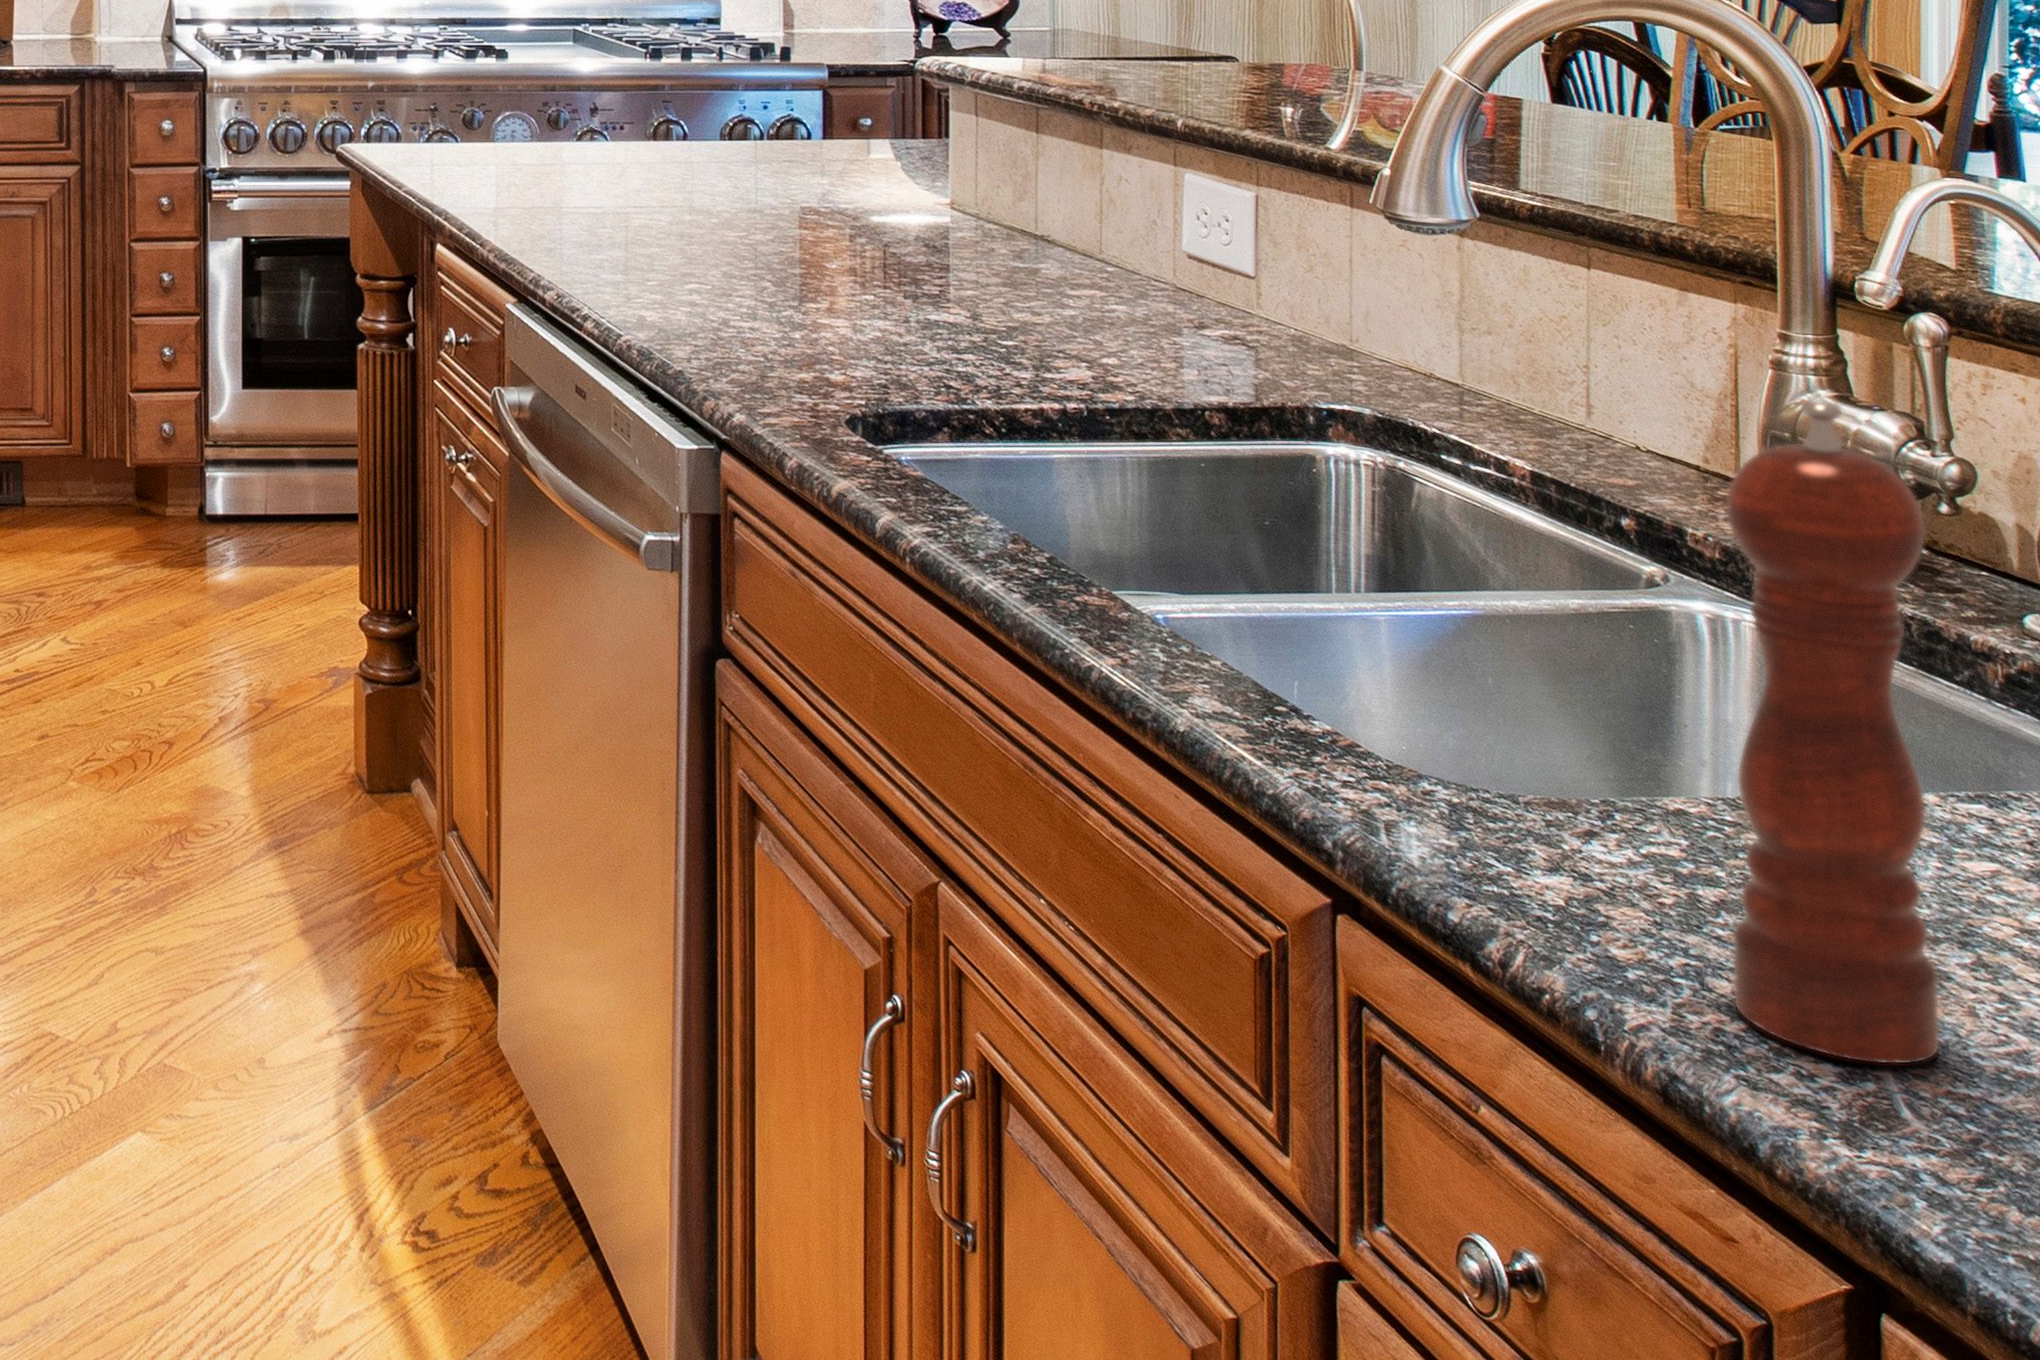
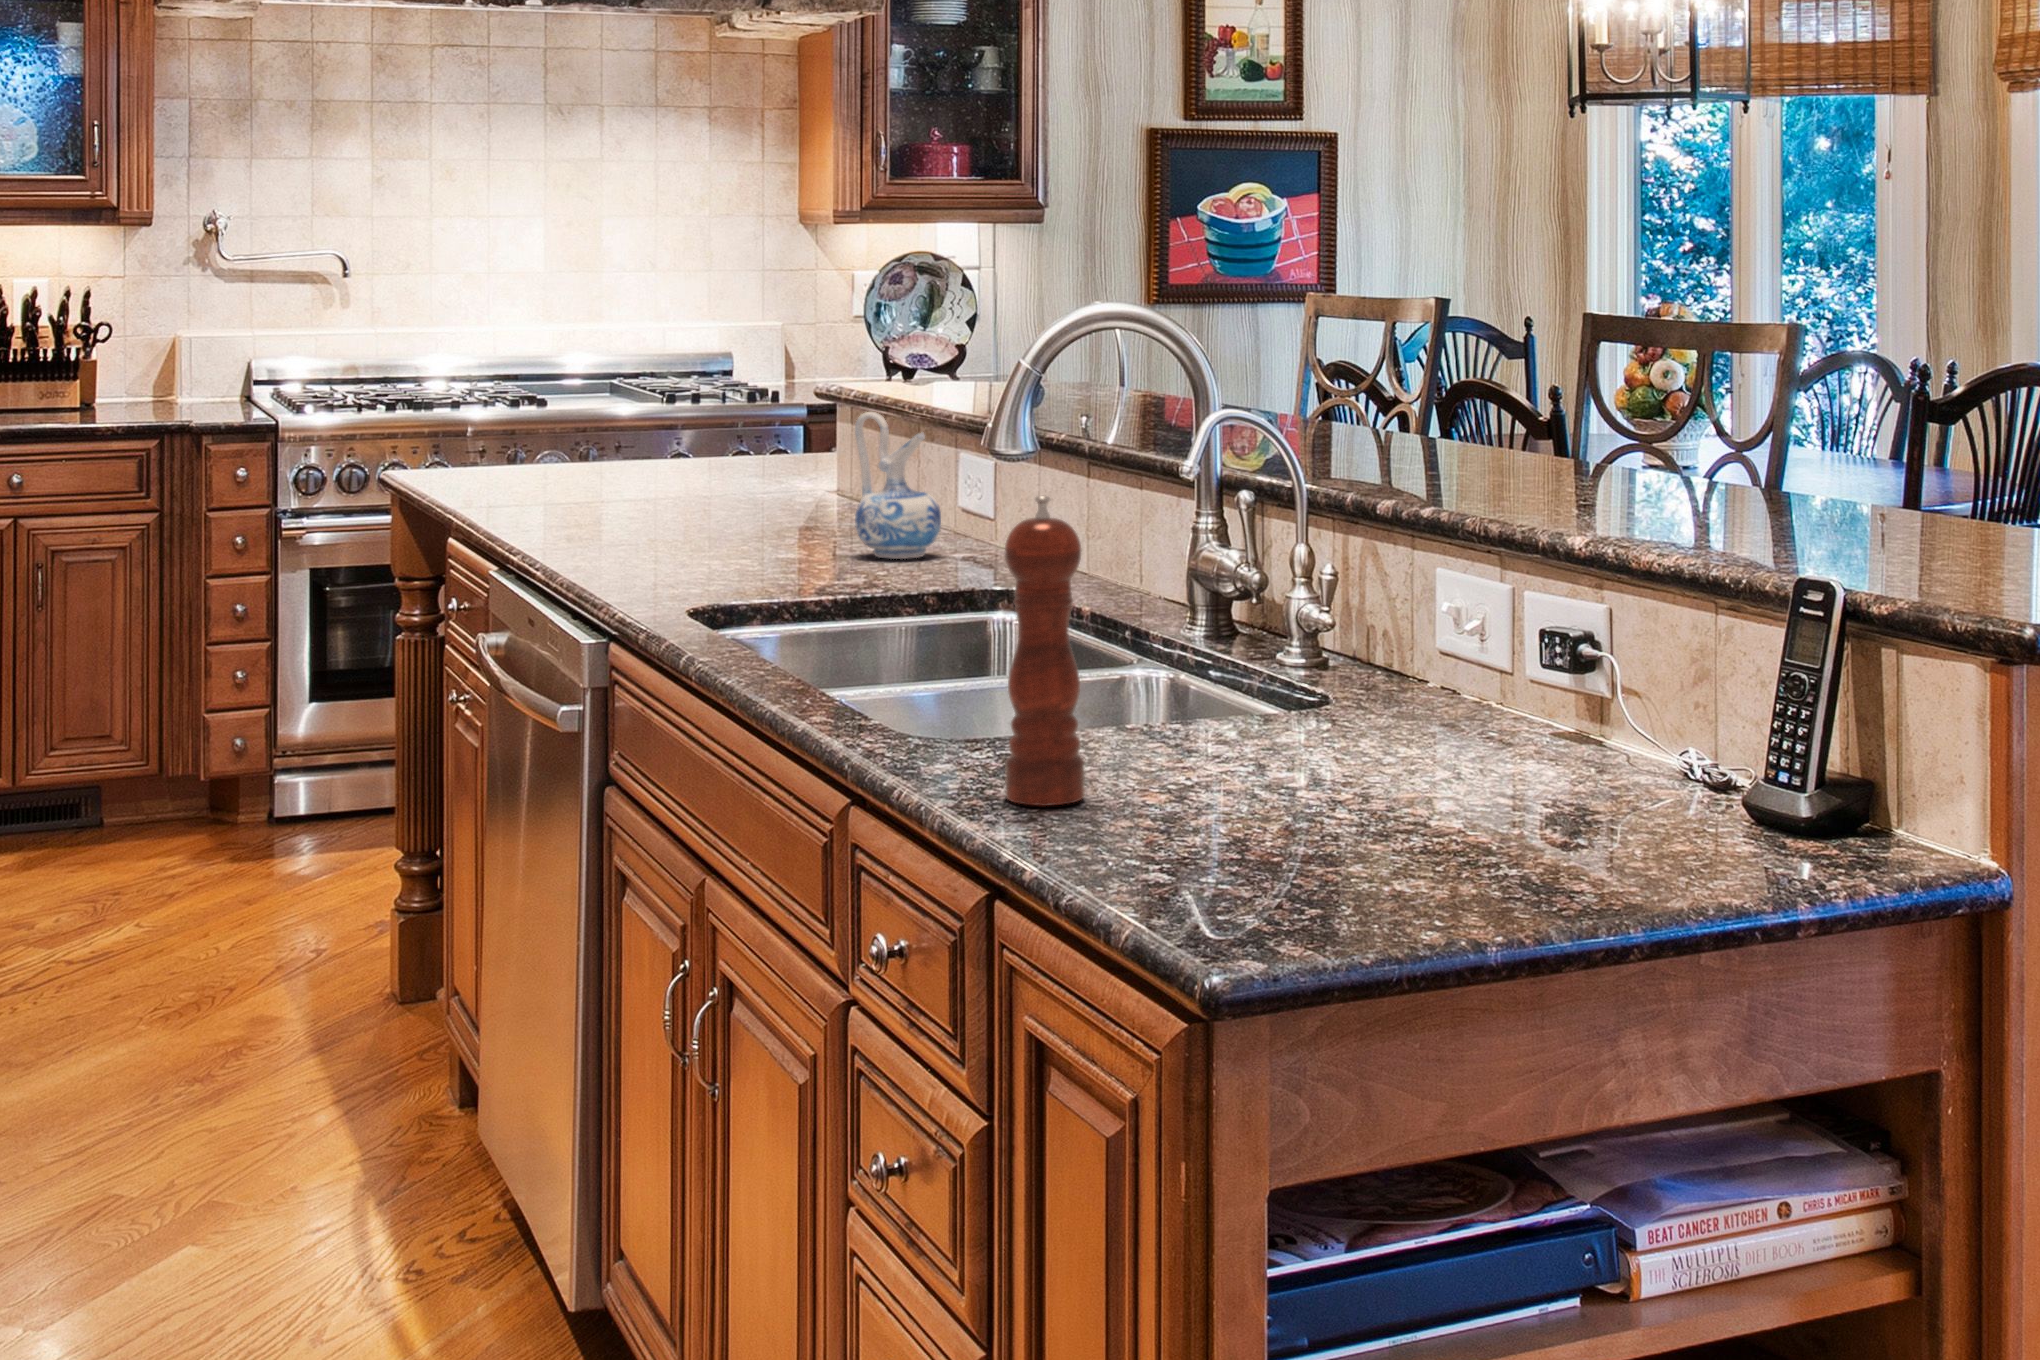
ceramic pitcher: none [1039,114,1178,332] -> present [855,412,941,559]

